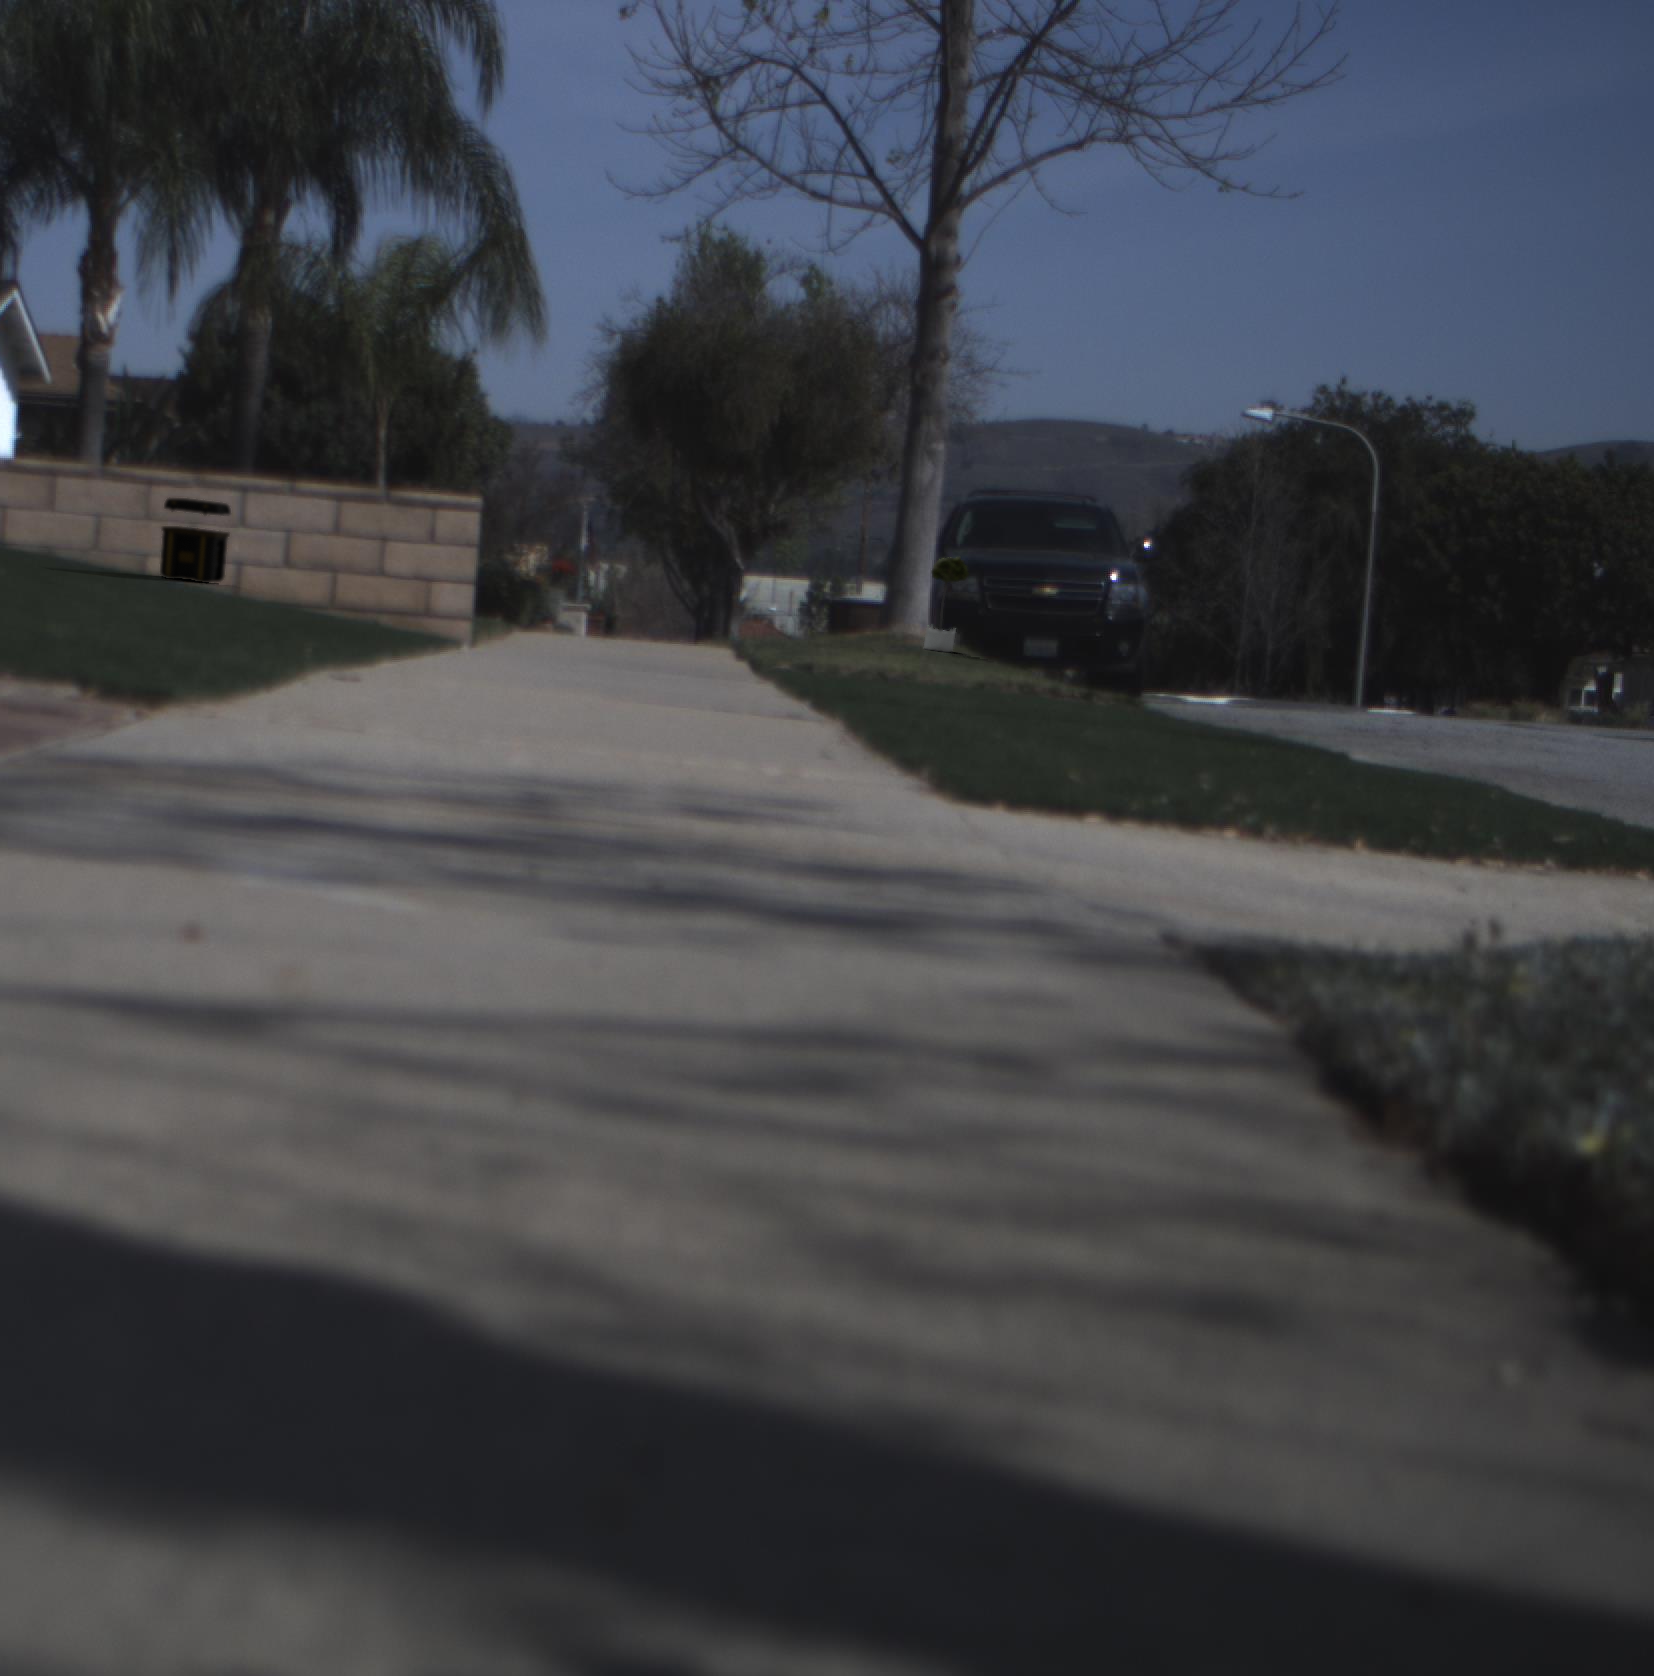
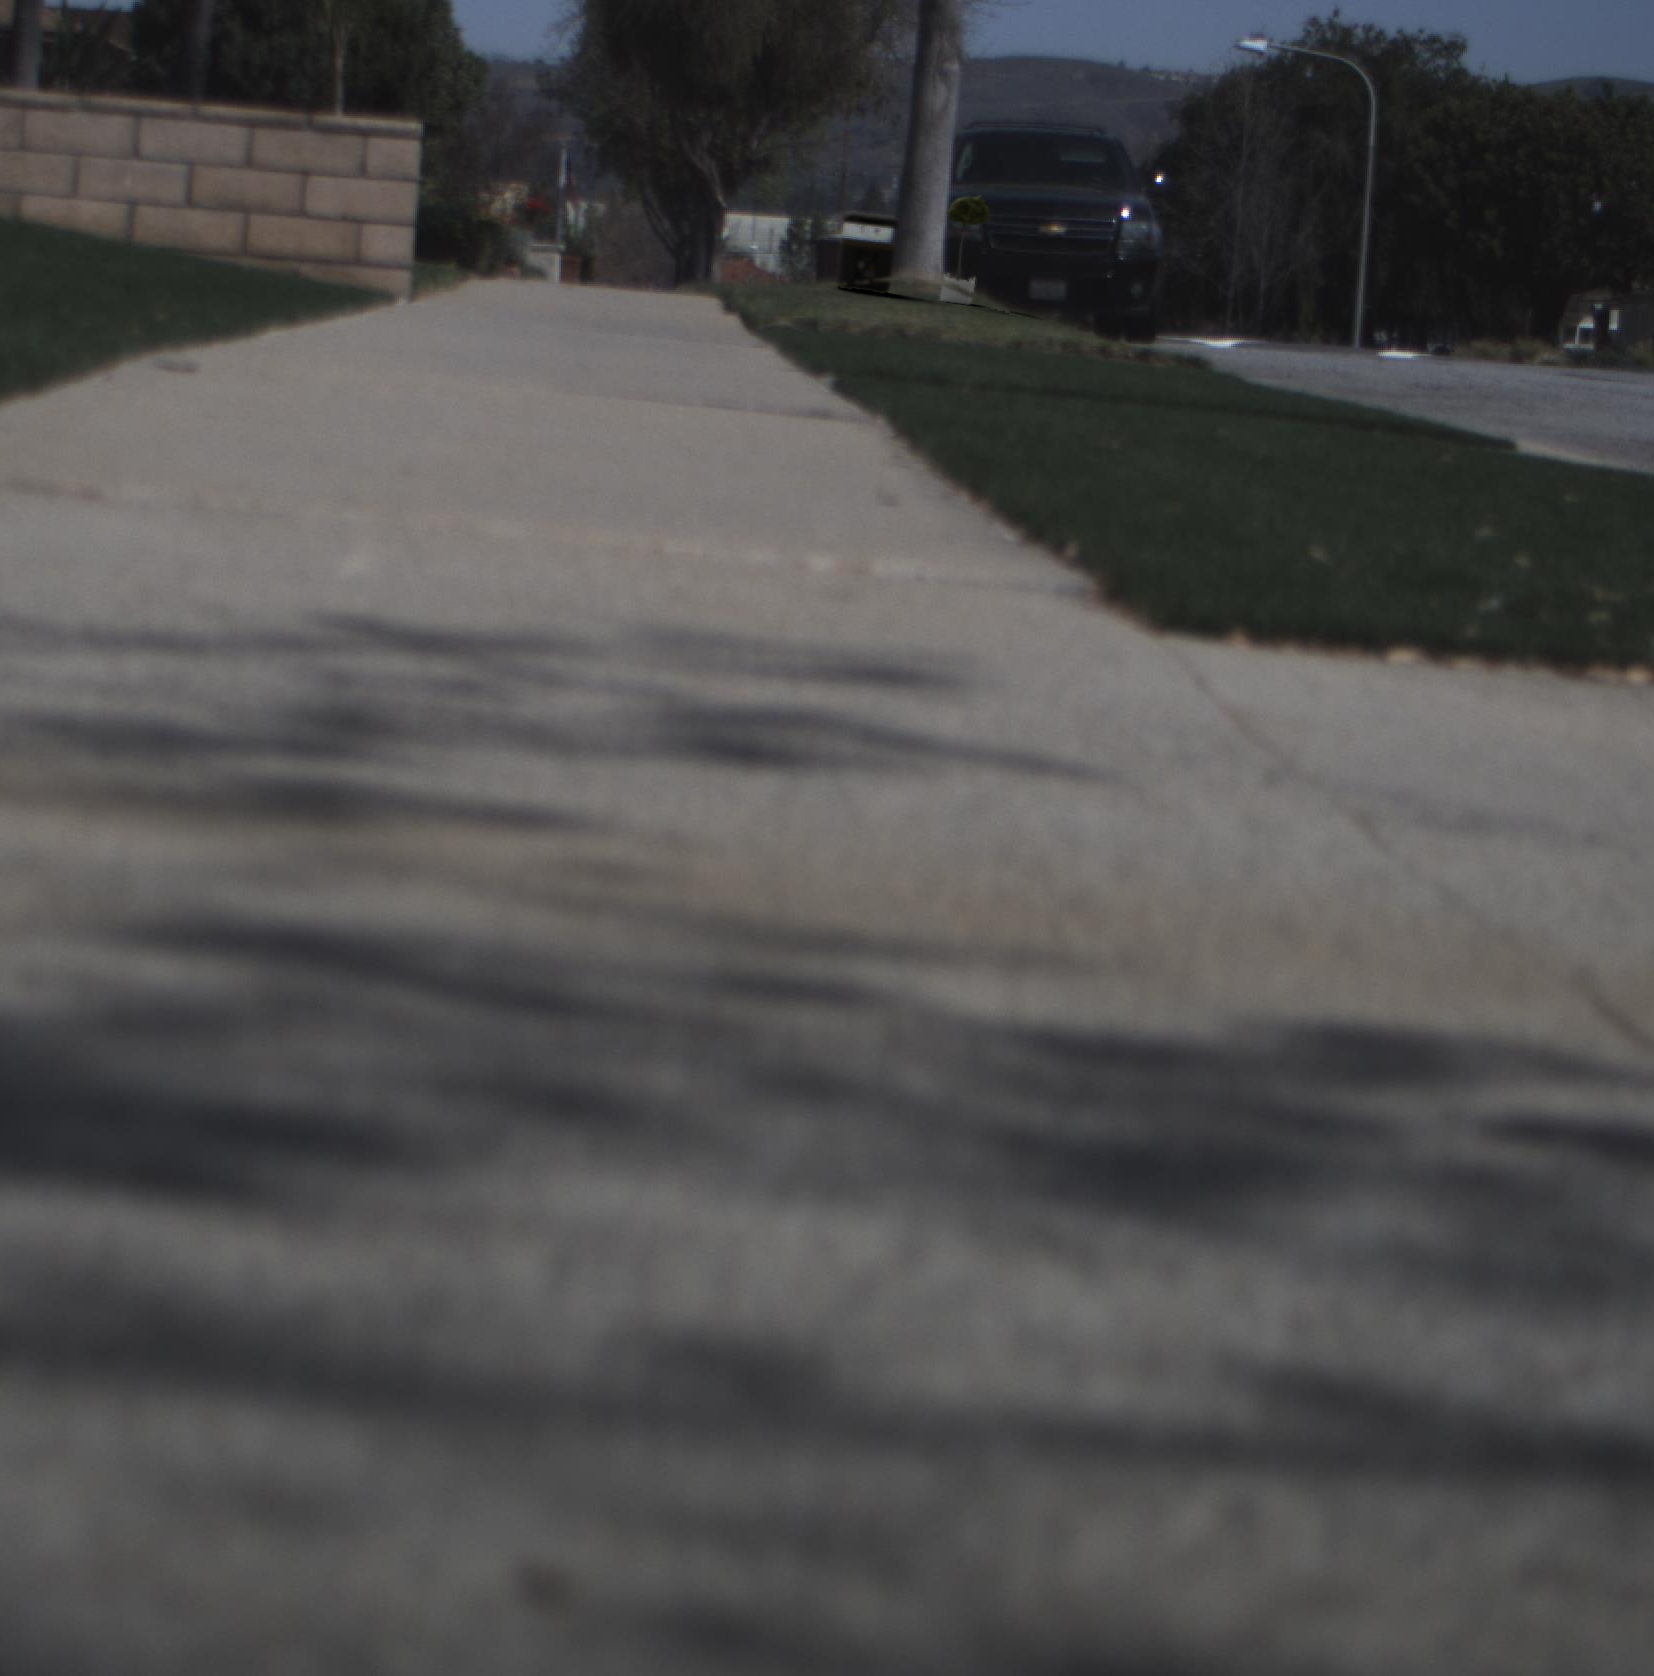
toolbox: present [160,498,231,583] -> present [837,211,899,294]

